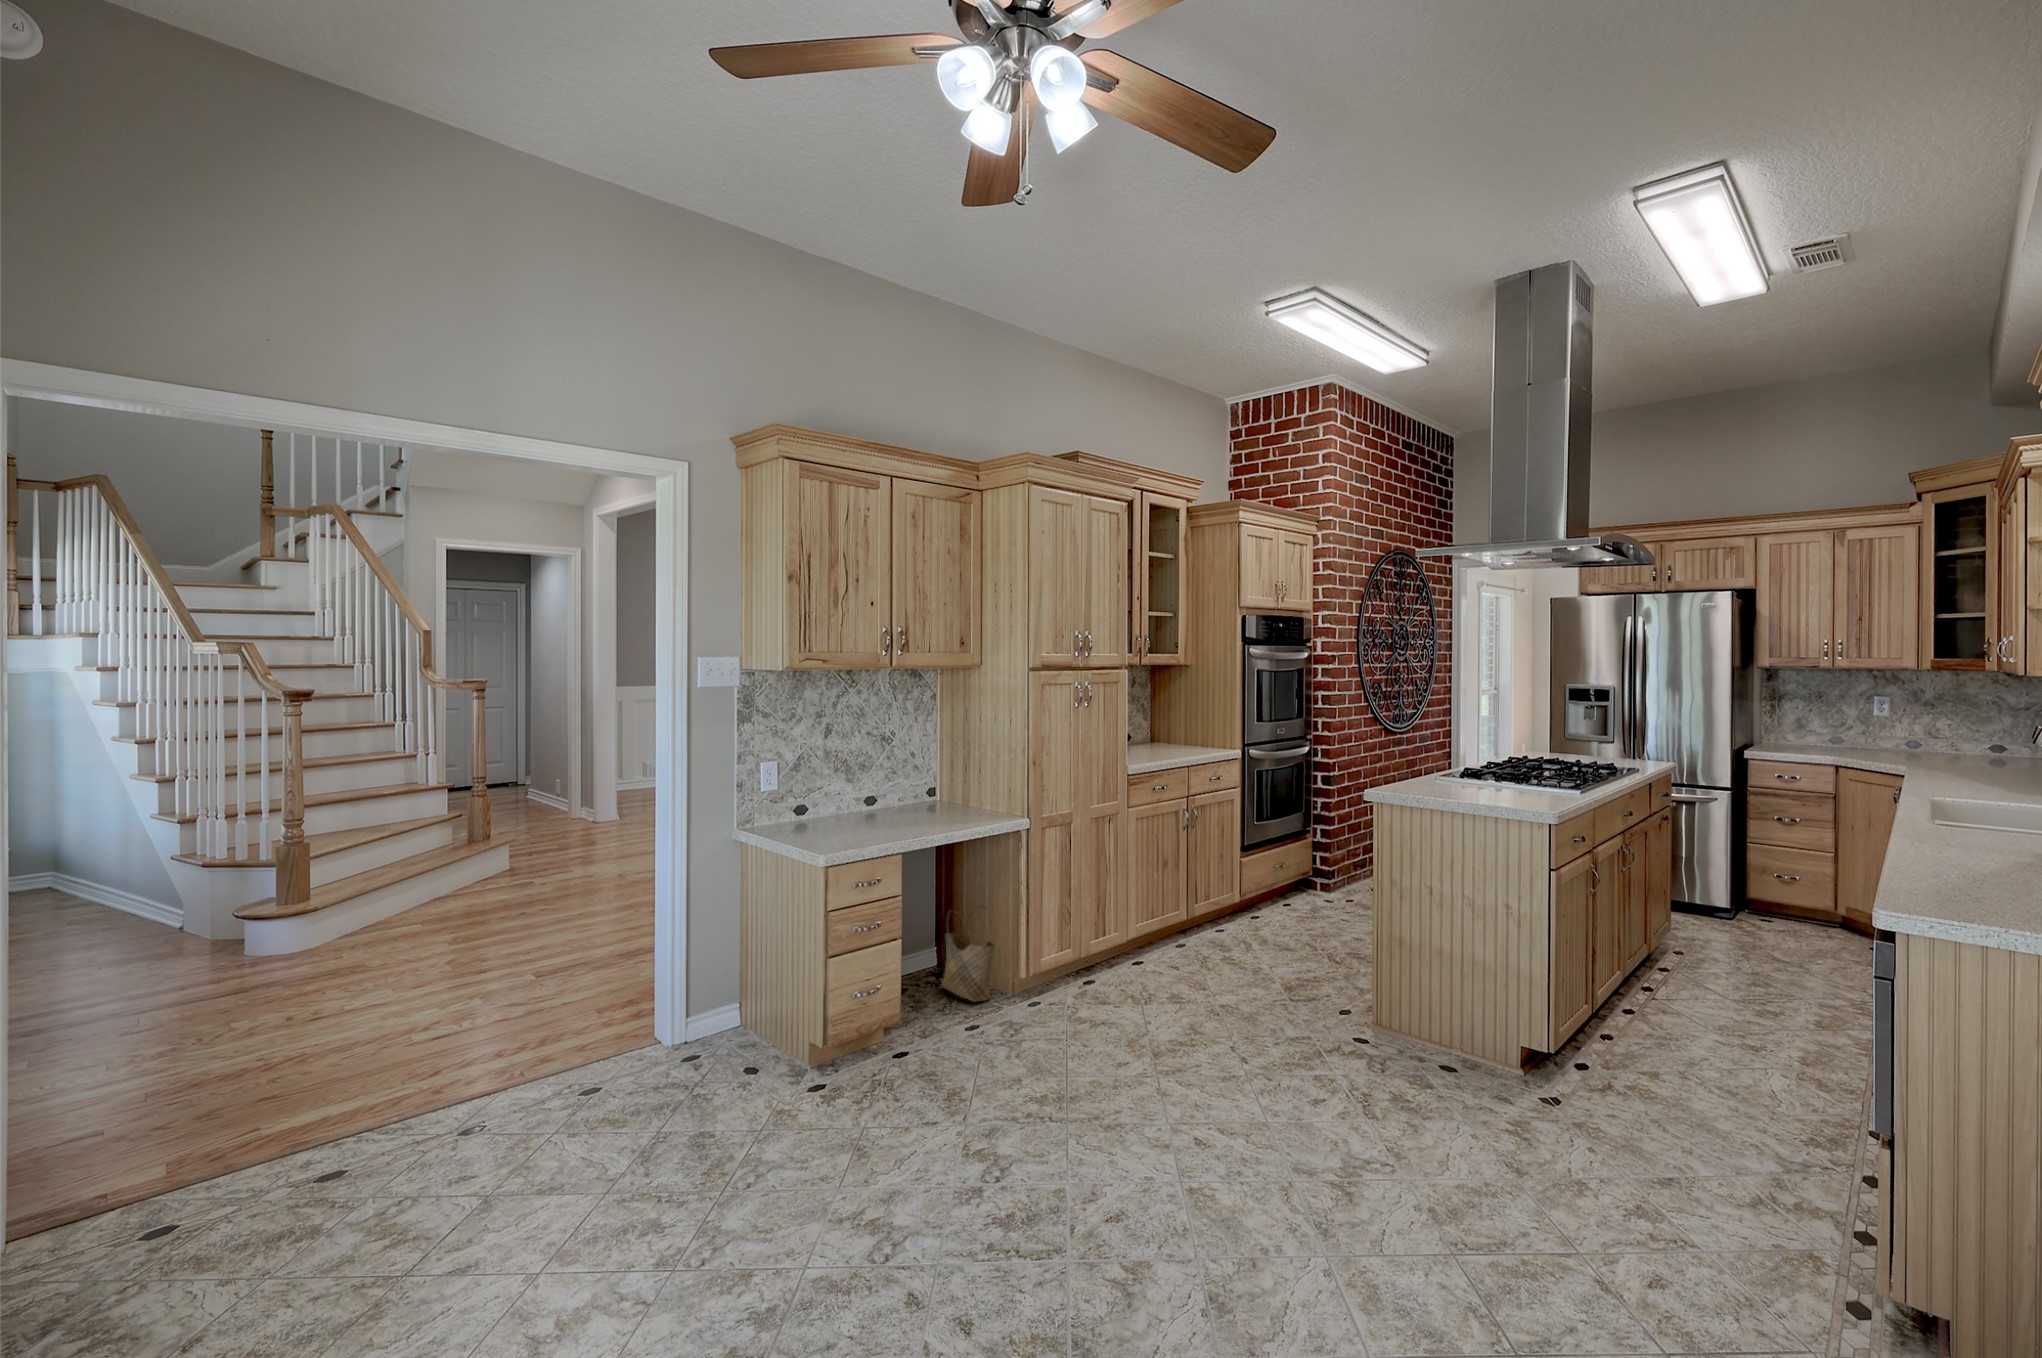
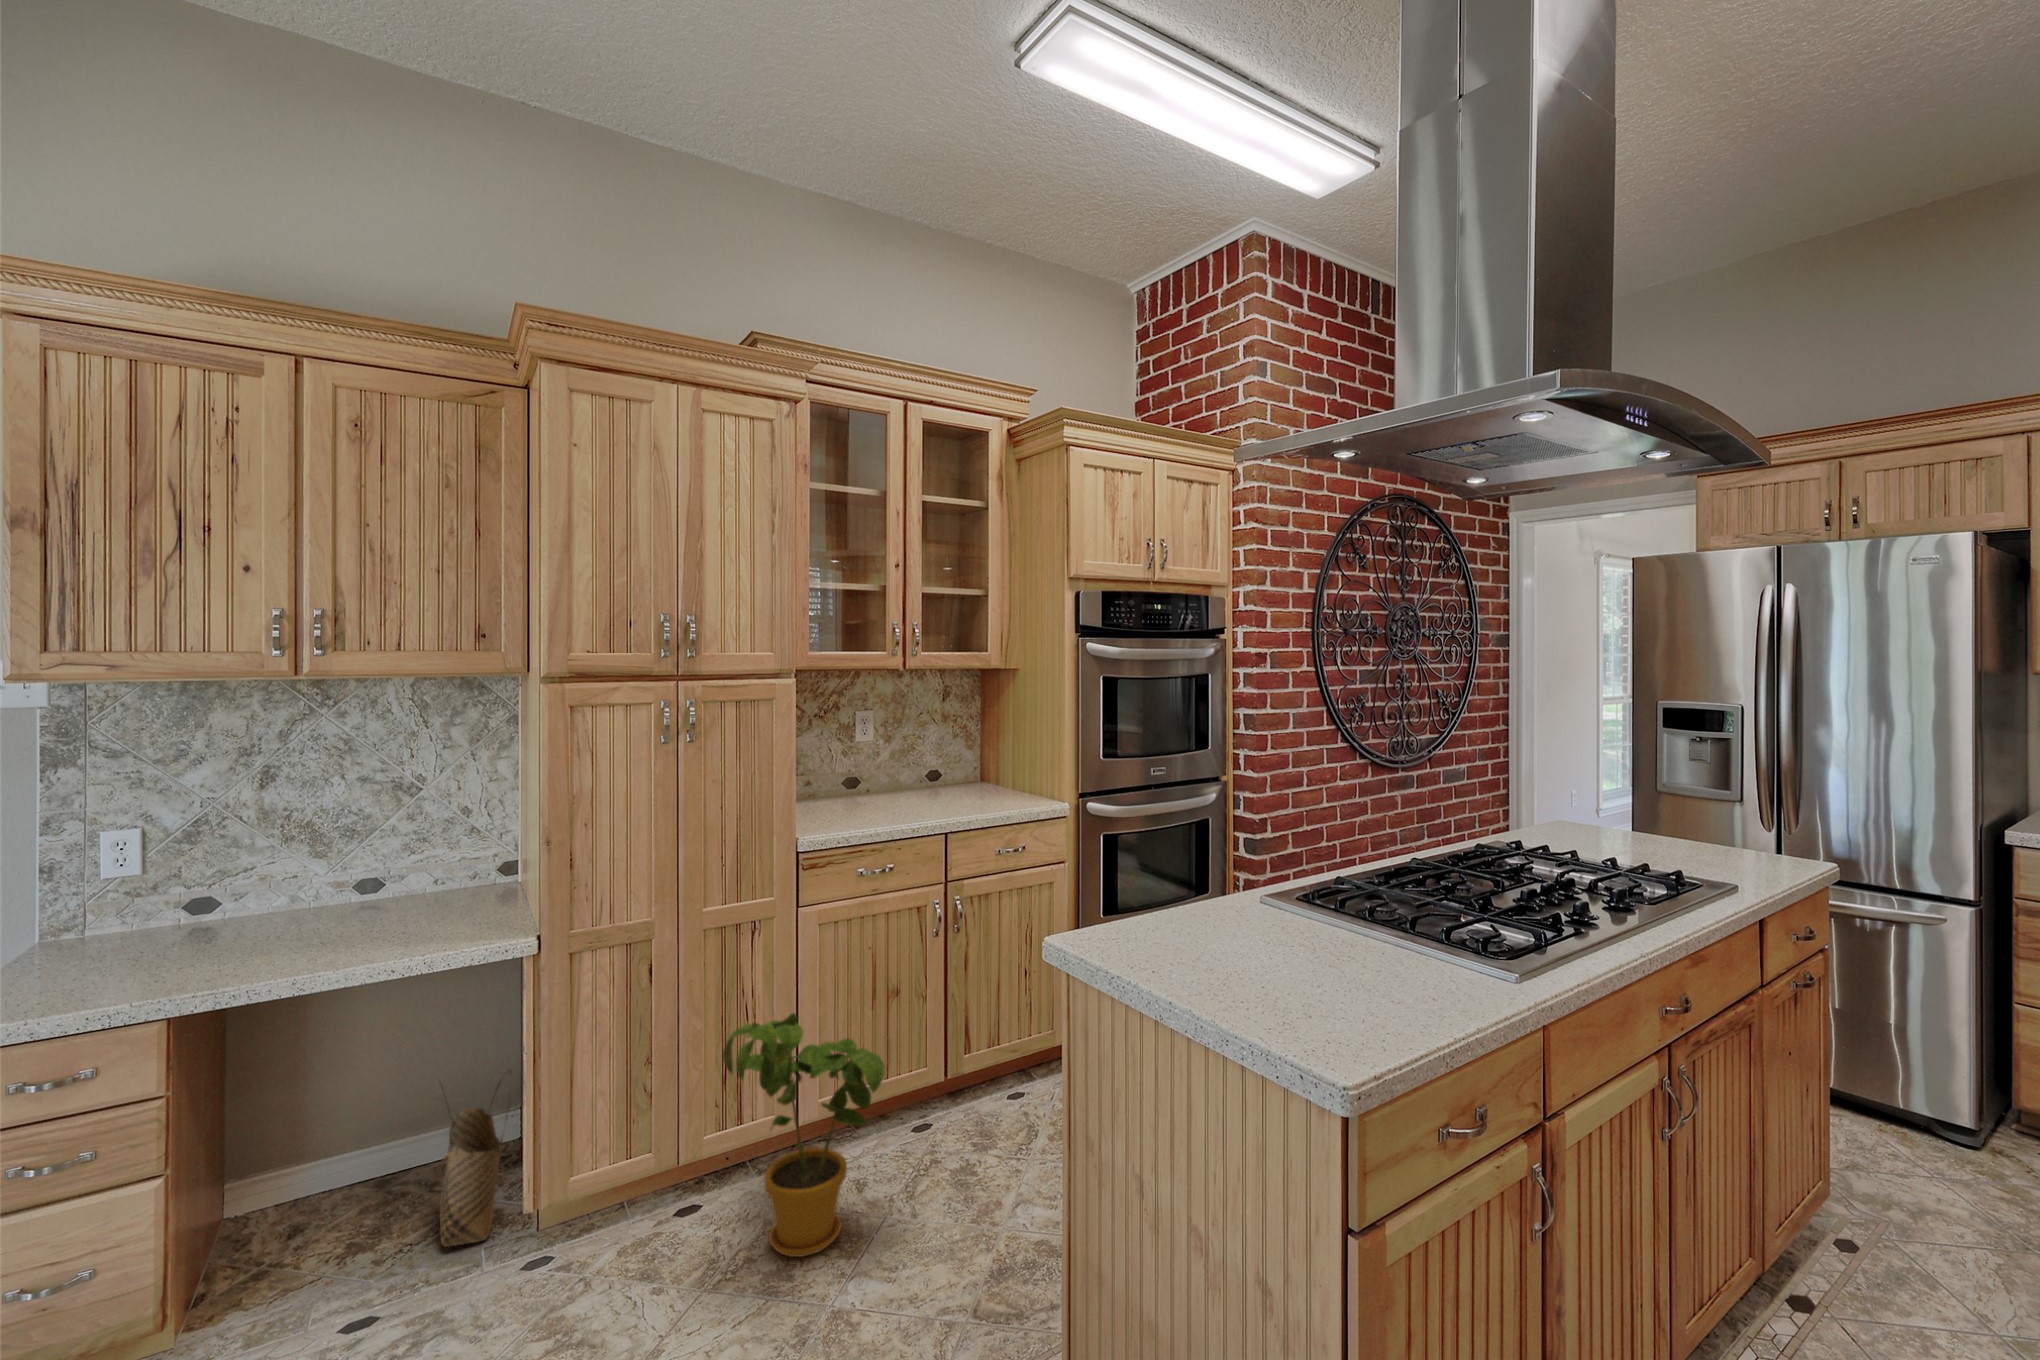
house plant: none [1117,858,1220,992] -> present [722,1013,884,1257]

